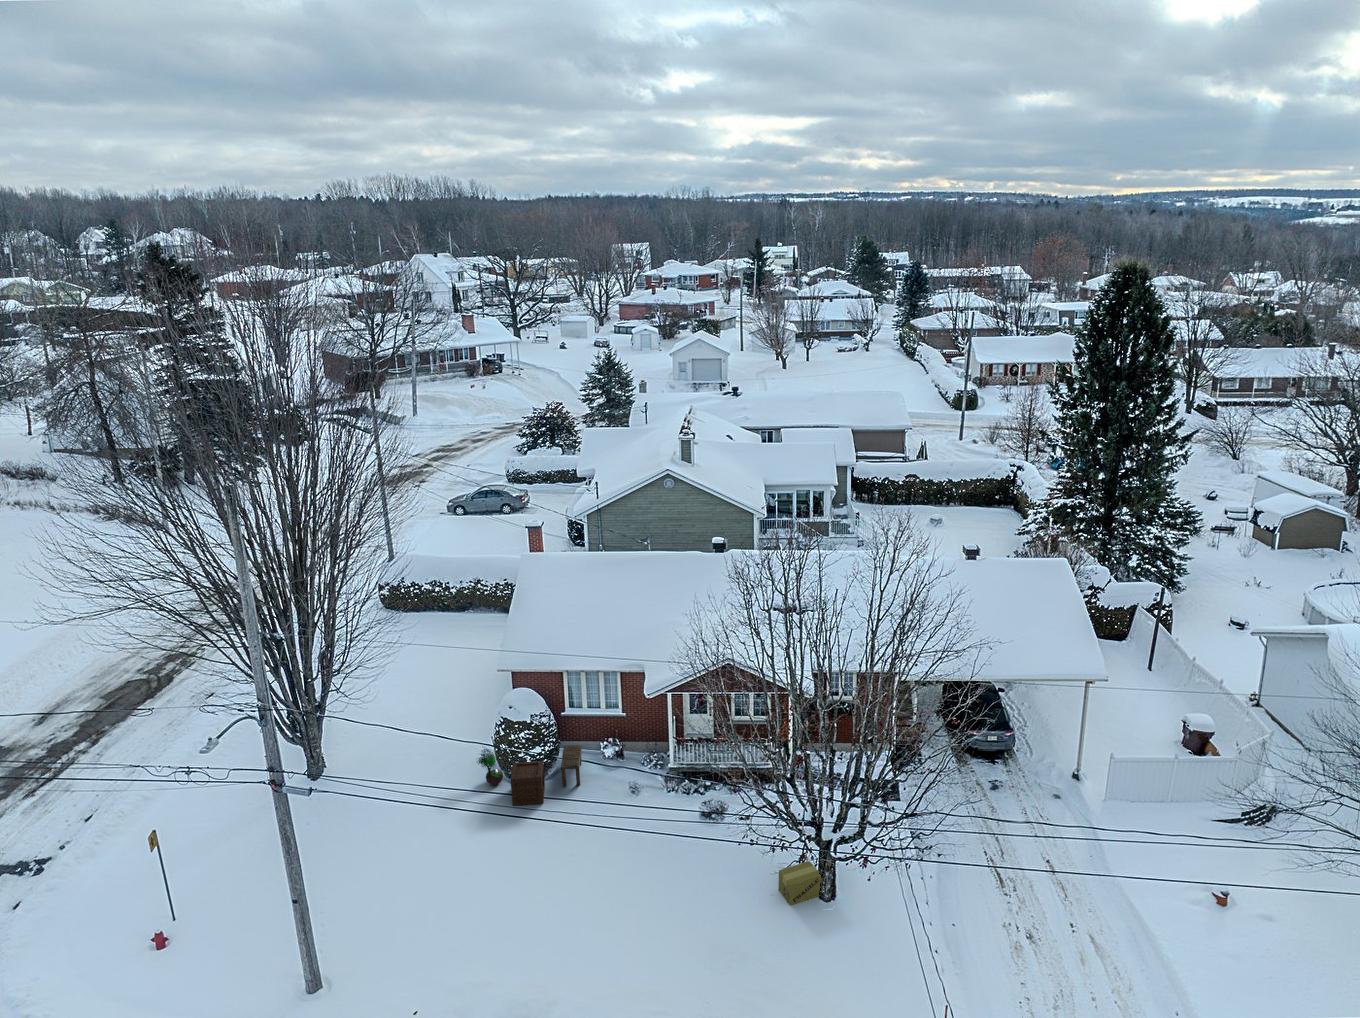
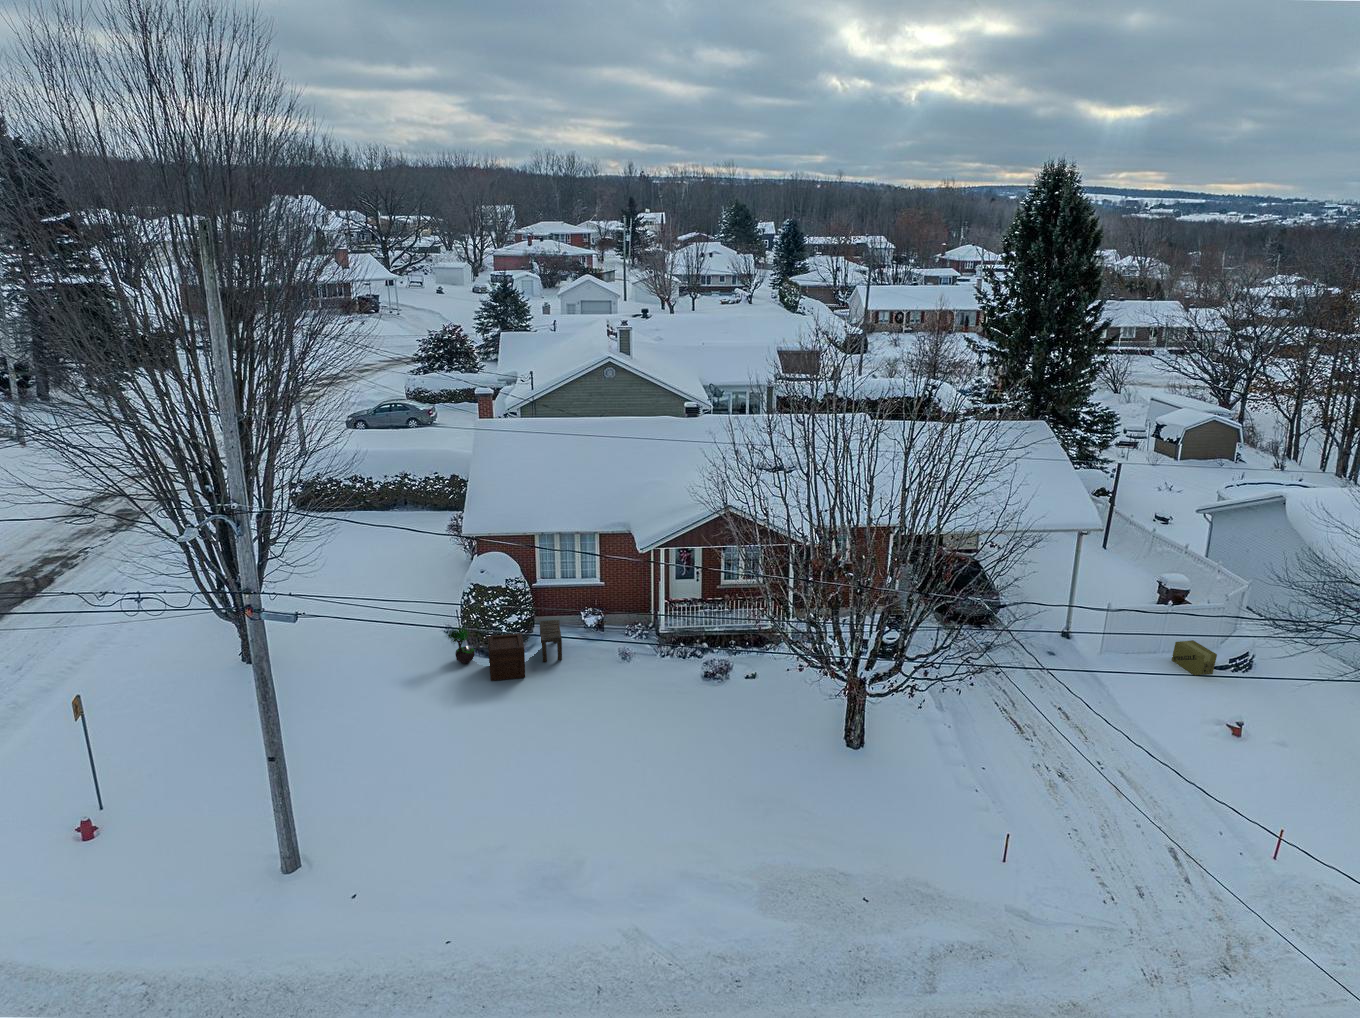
cardboard box: present [778,861,821,905] -> present [1172,640,1217,675]

